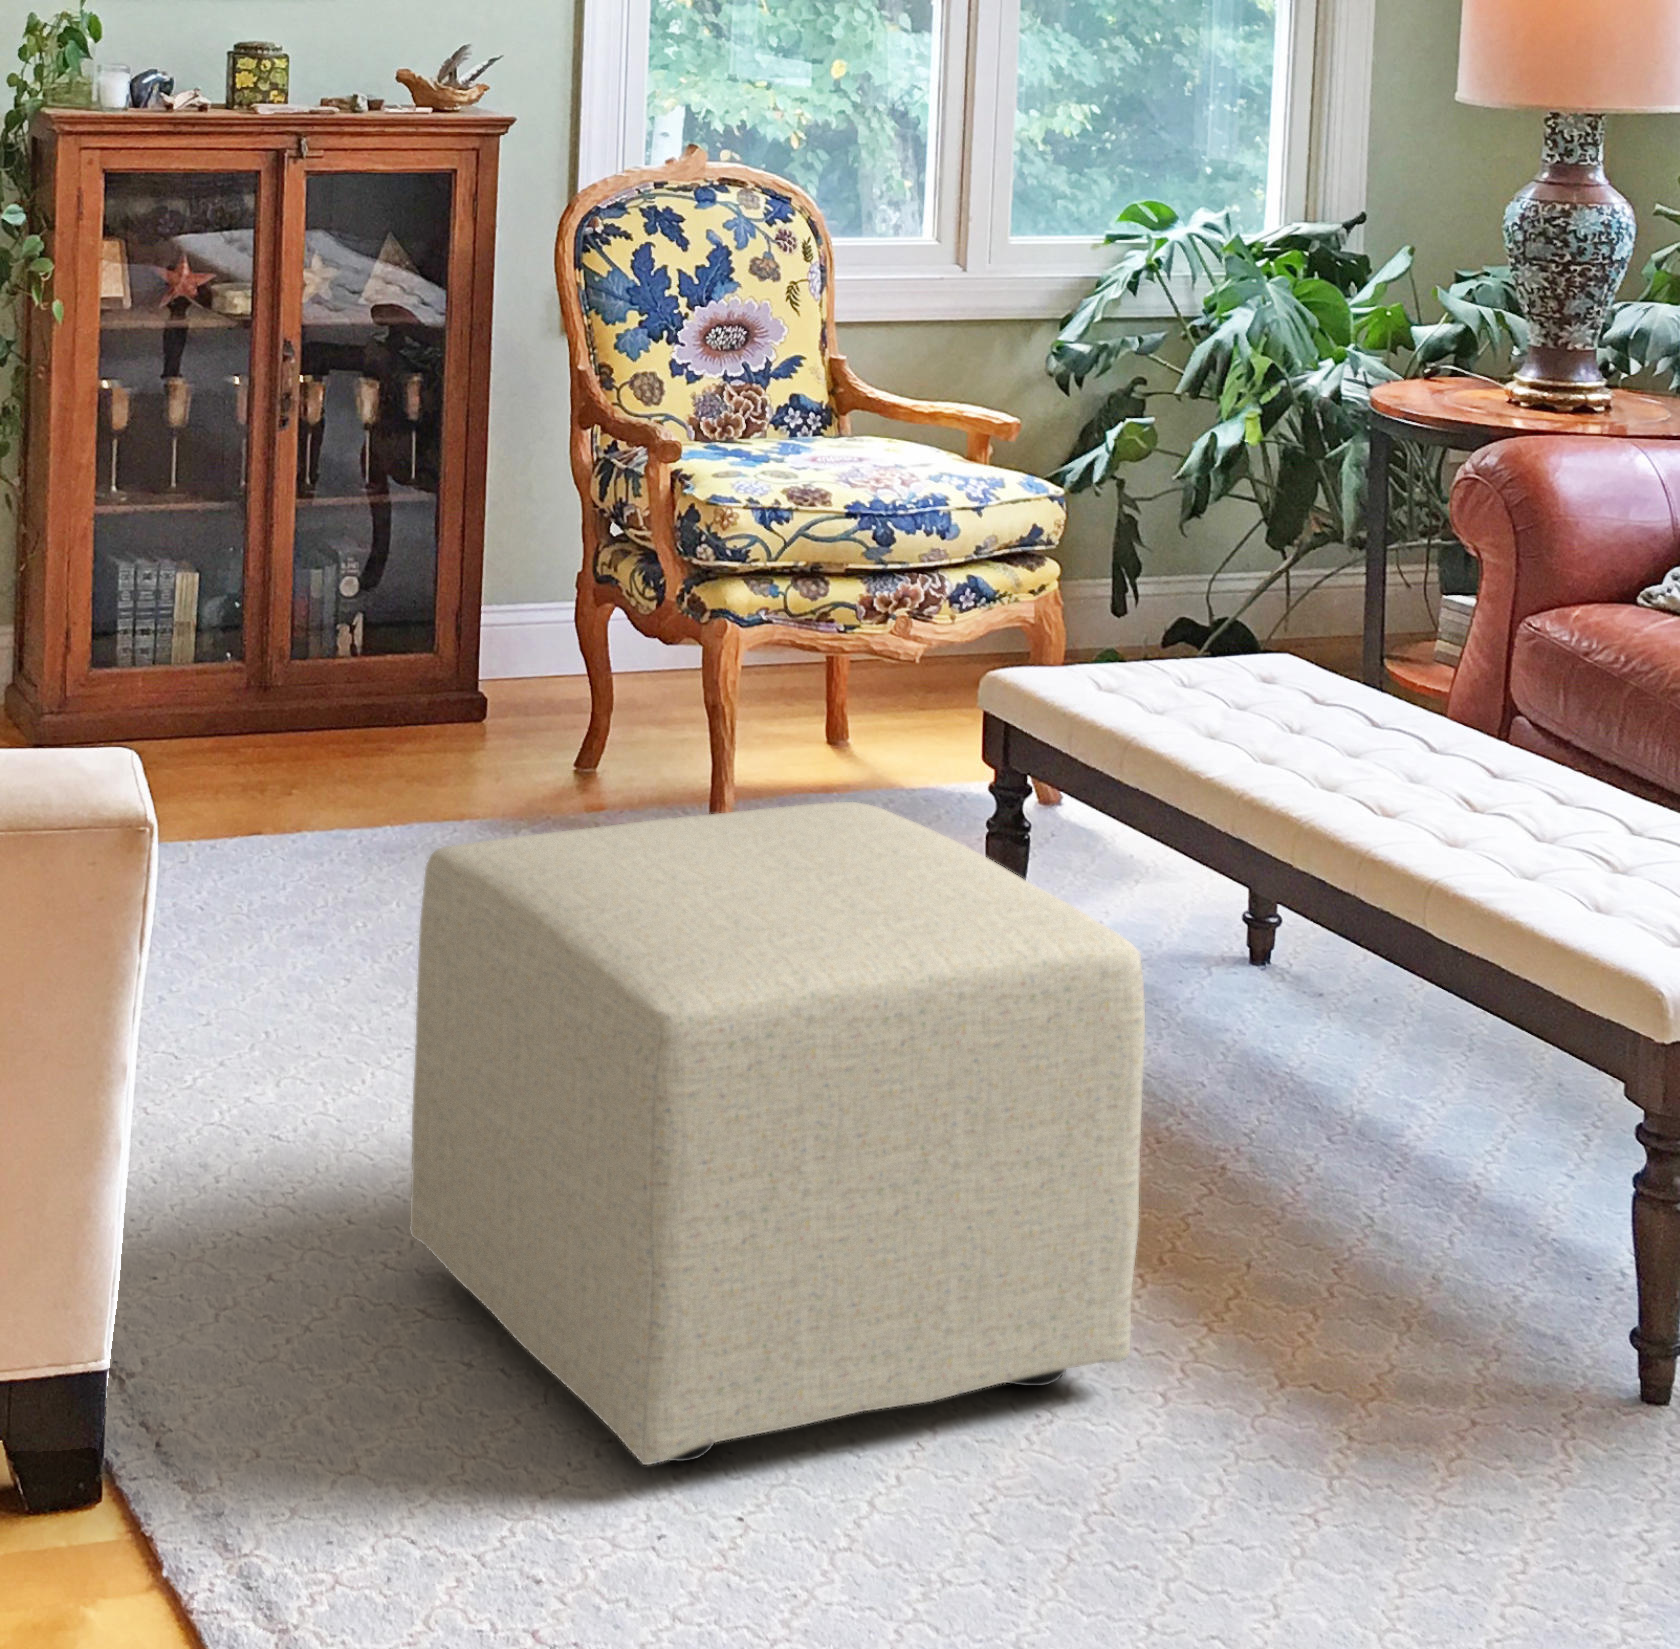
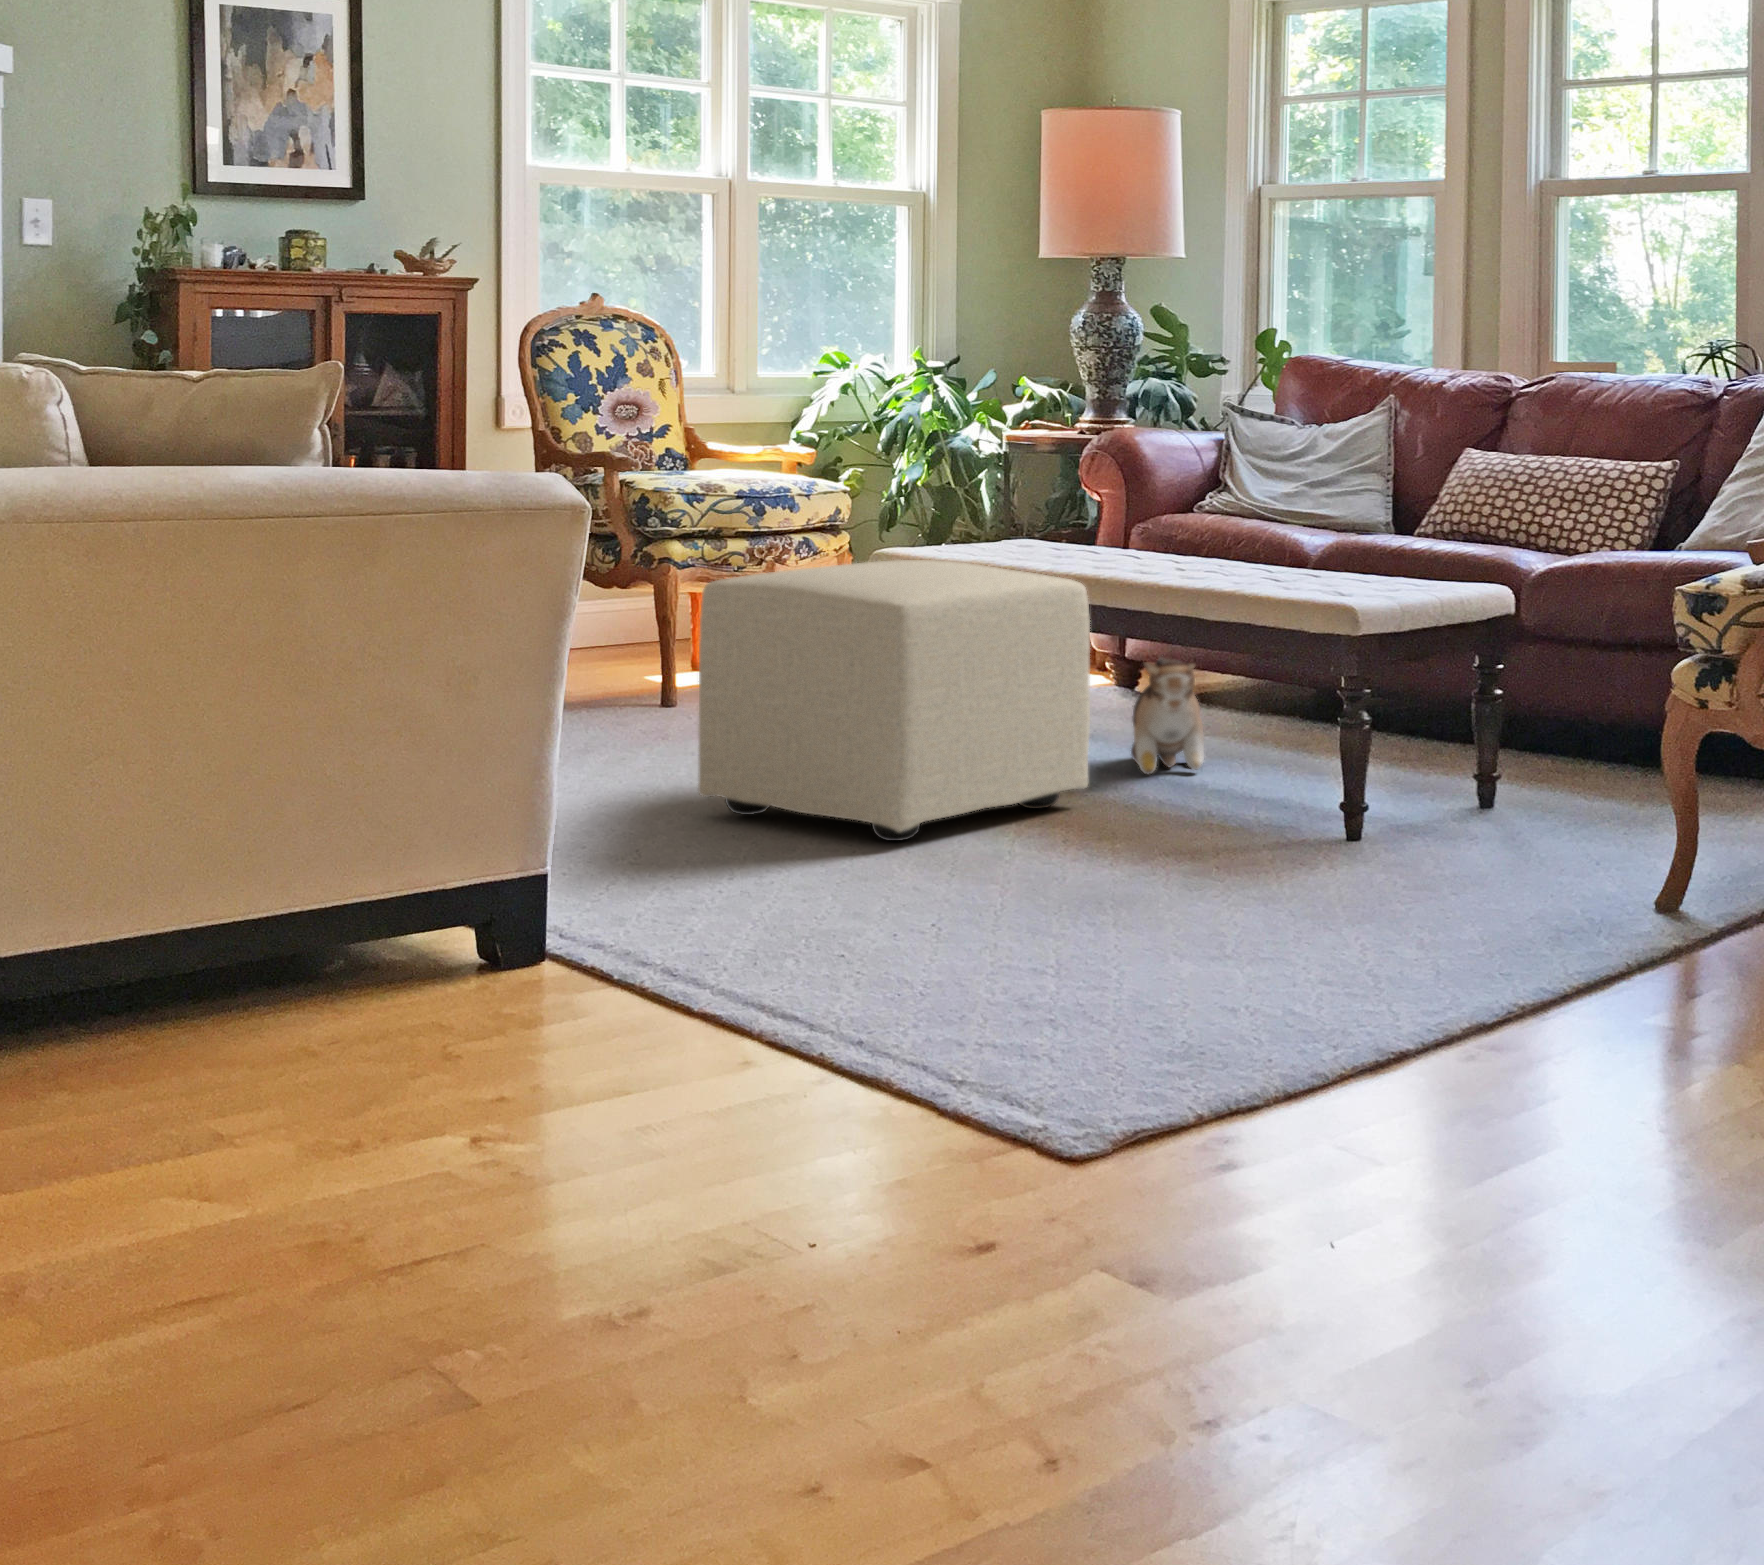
plush toy: none [1307,1057,1468,1295] -> present [1131,658,1204,774]

